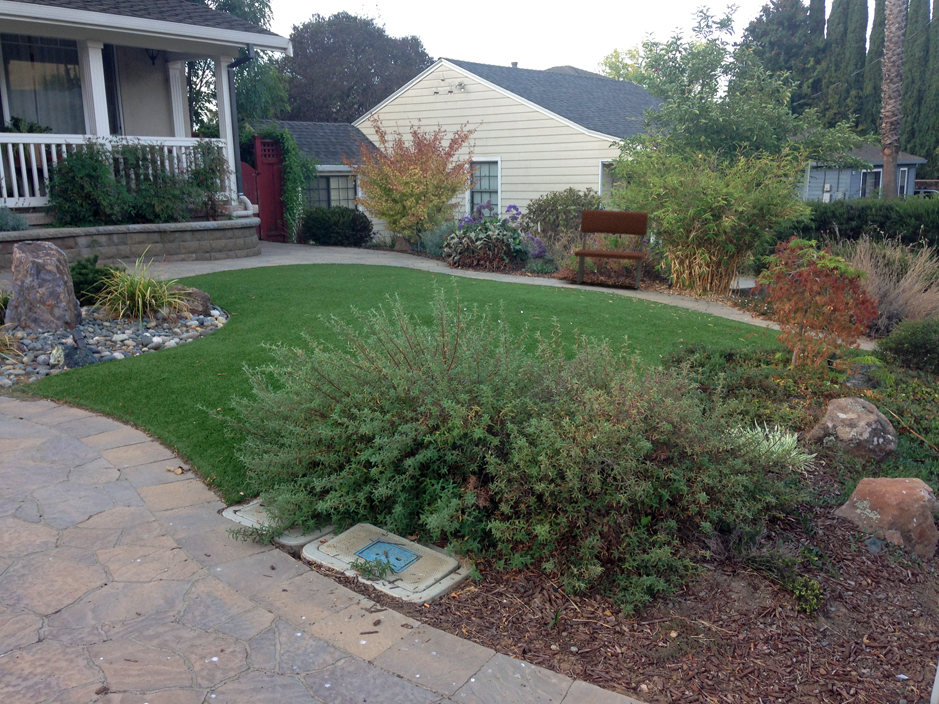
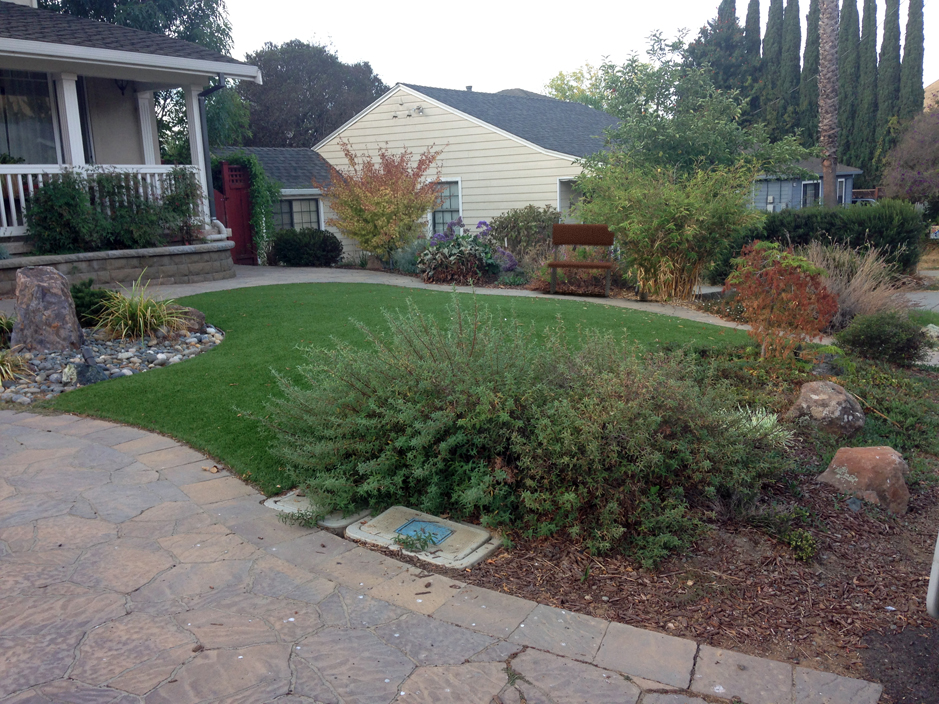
potted plant: none [657,245,699,295] -> present [629,255,662,301]

